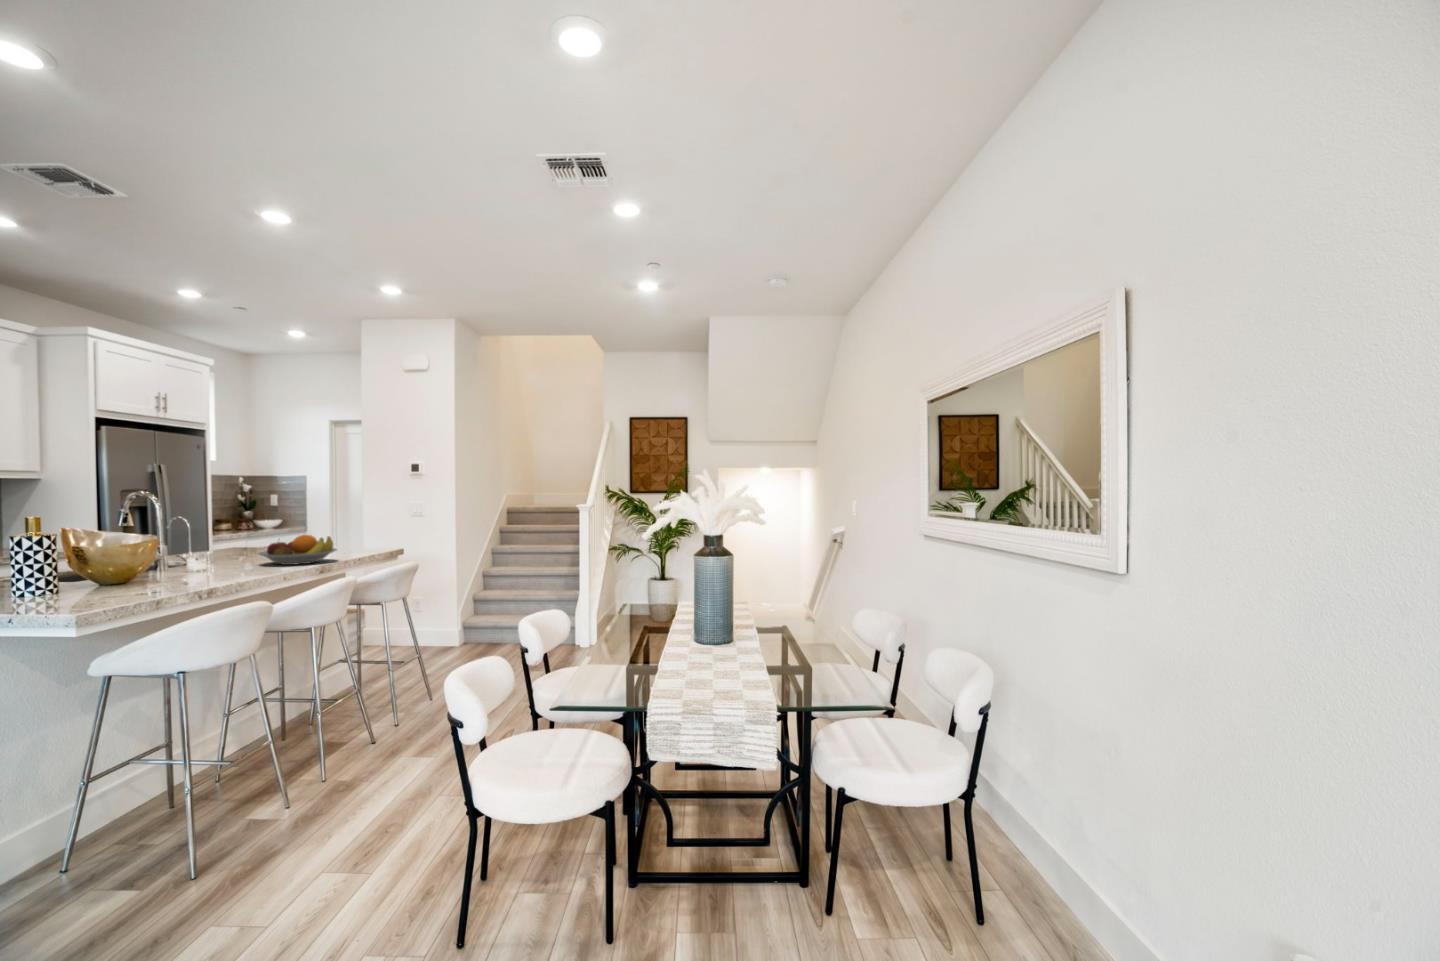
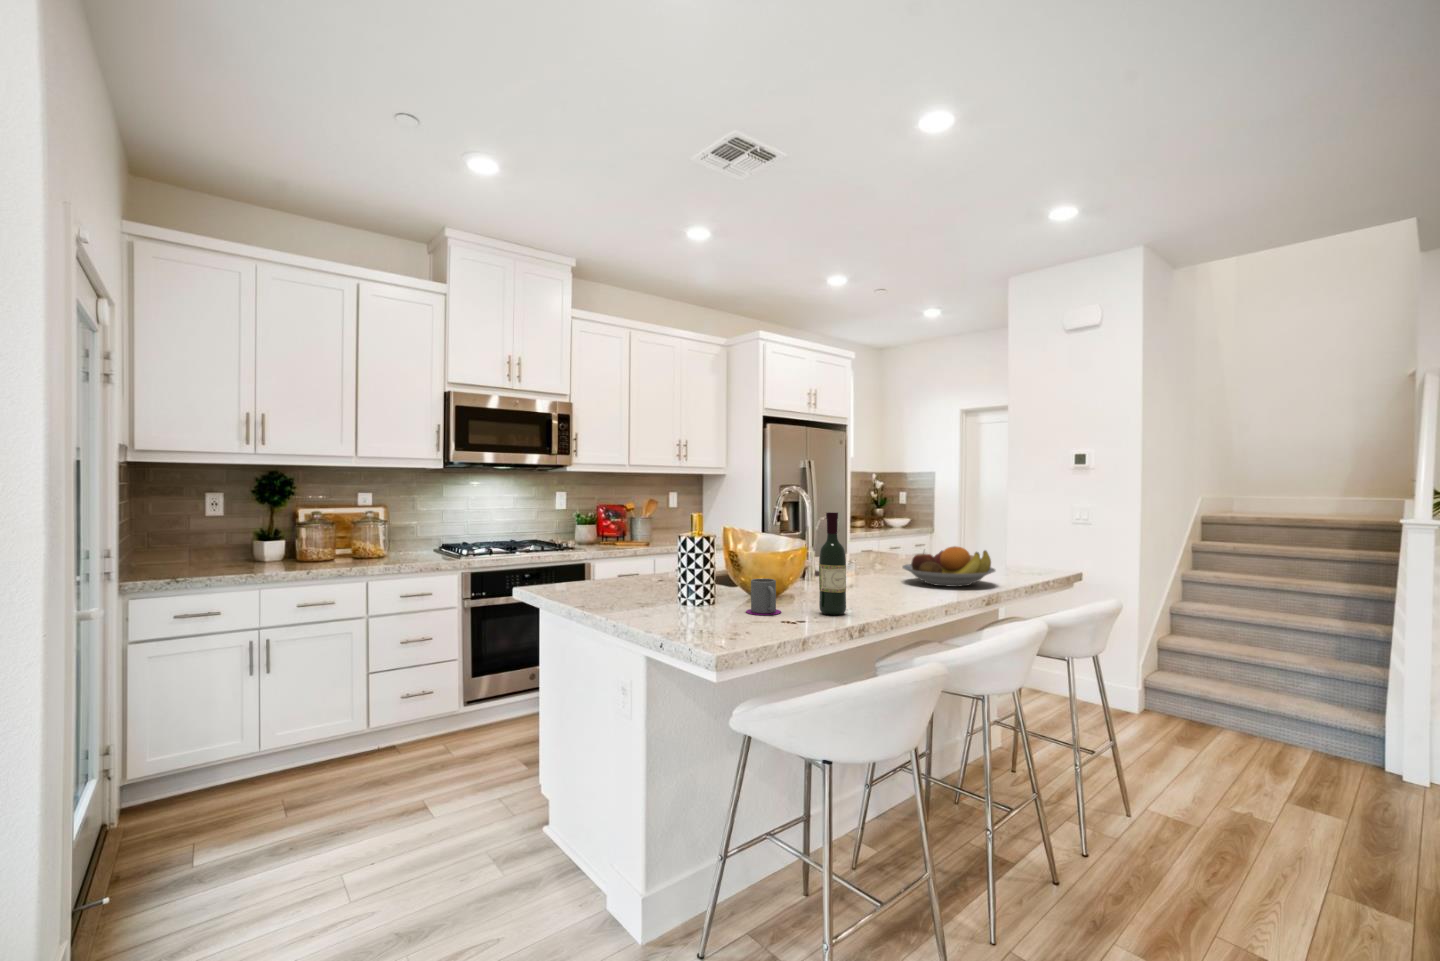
wine bottle: none [174,511,201,588] -> present [819,512,846,615]
mug: none [94,567,135,596] -> present [746,578,781,615]

